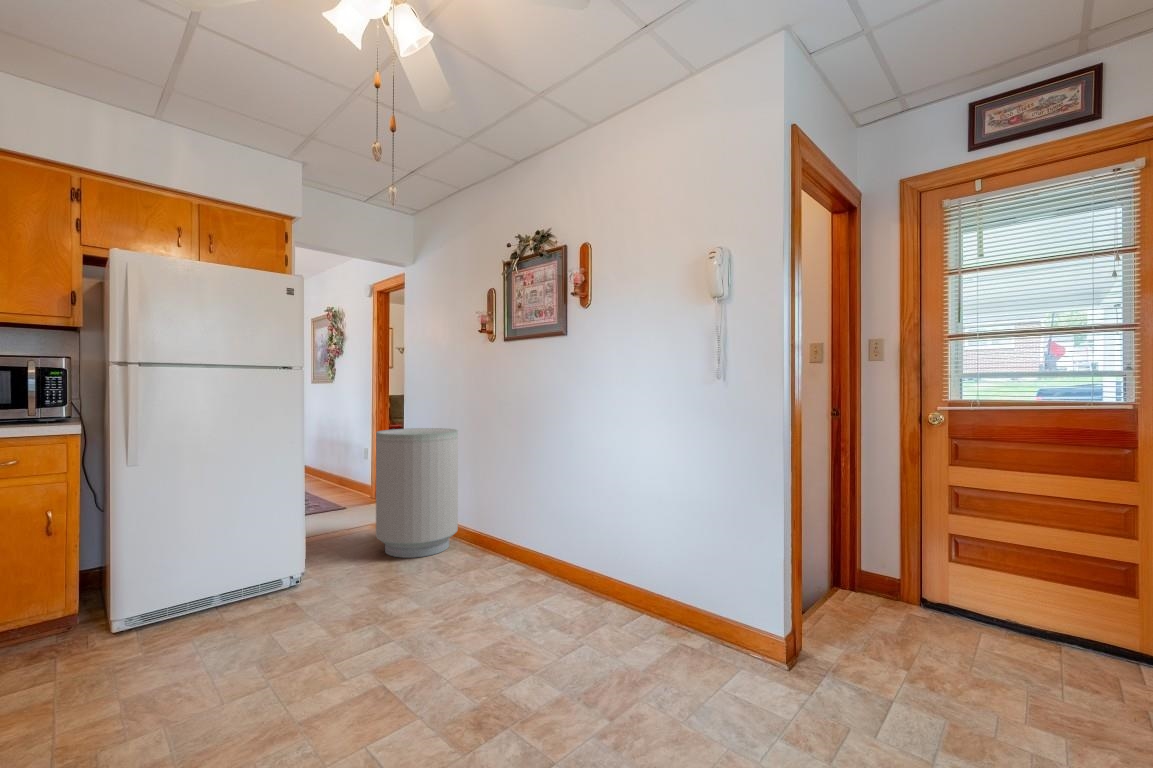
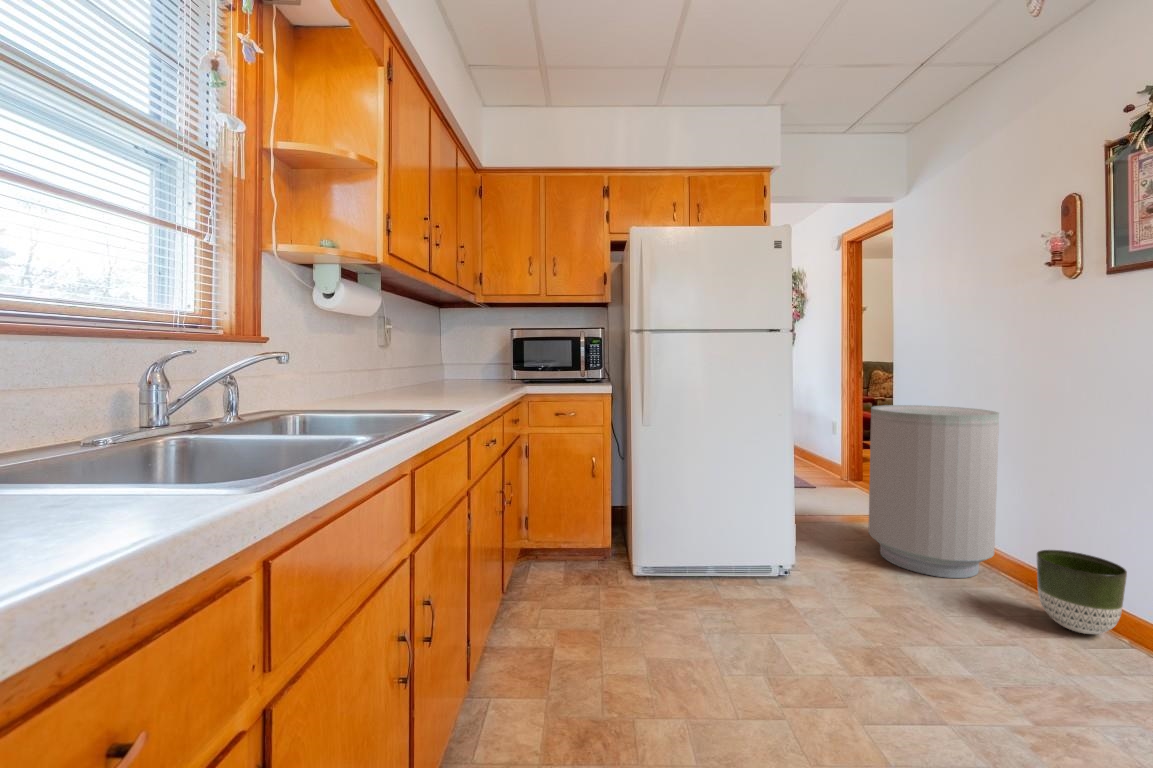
planter: none [469,518,509,568] -> present [1037,550,1127,634]

